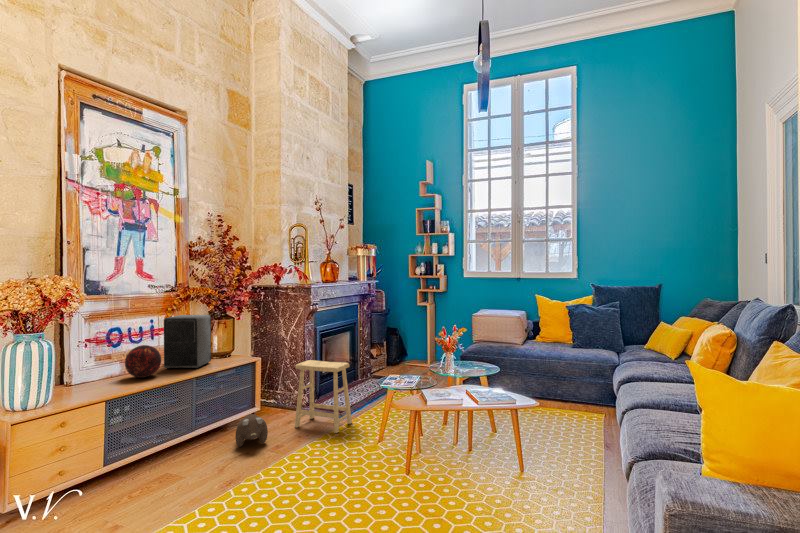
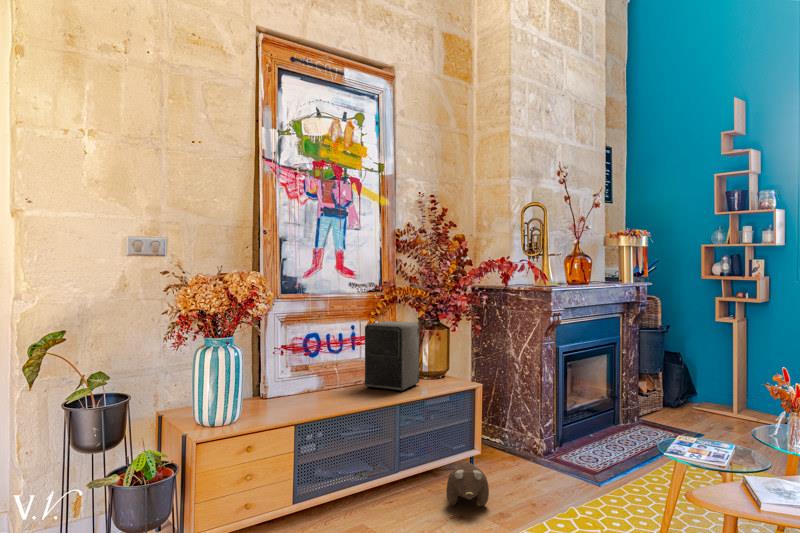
decorative orb: present [125,345,161,378] -> none [321,357,360,397]
footstool: present [295,360,352,433] -> none [527,394,613,511]

